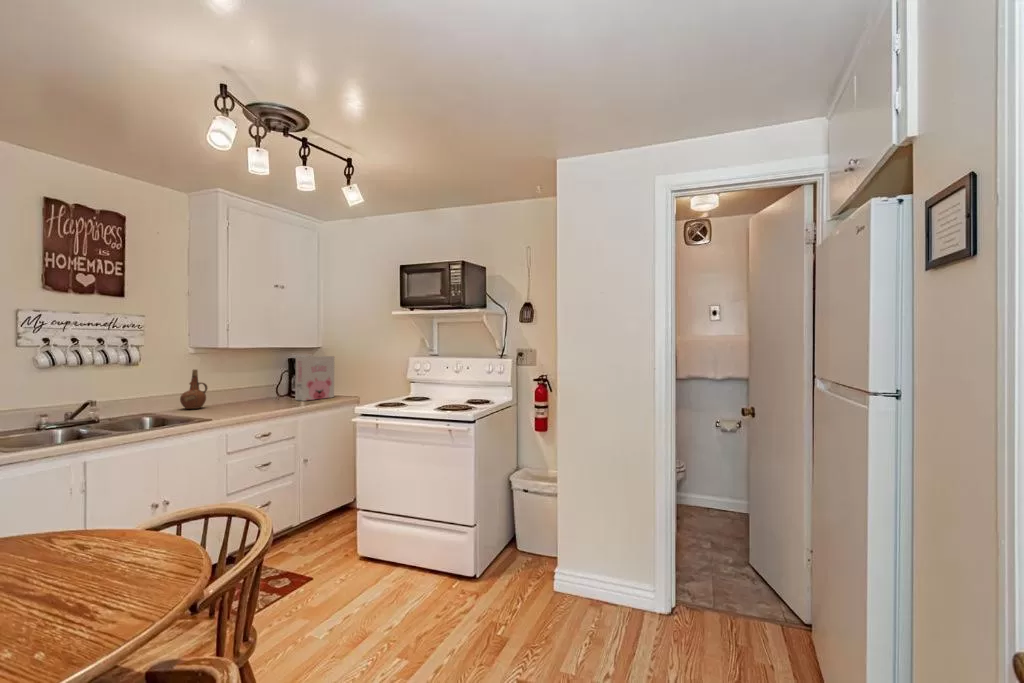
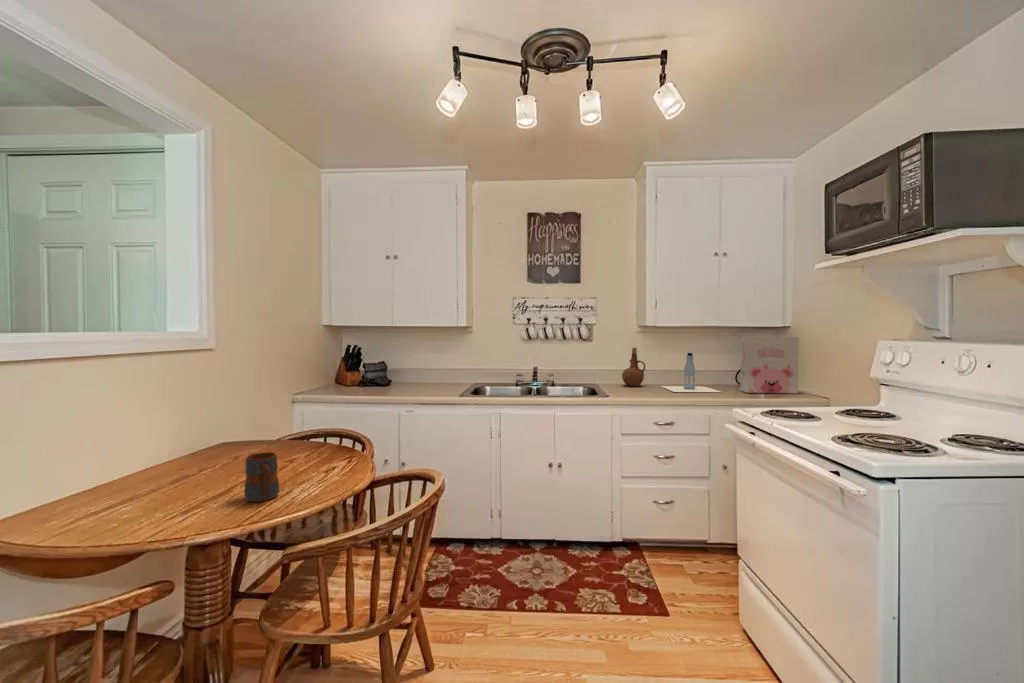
bottle: none [221,372,286,408] -> present [661,353,720,392]
mug: none [68,522,140,592] -> present [244,452,279,502]

